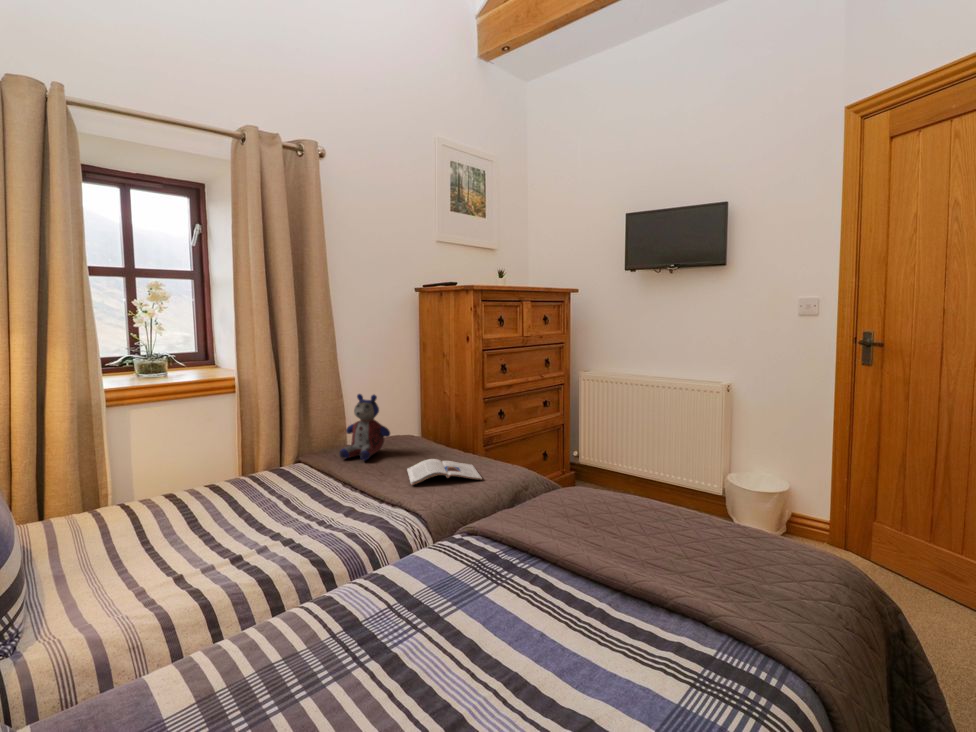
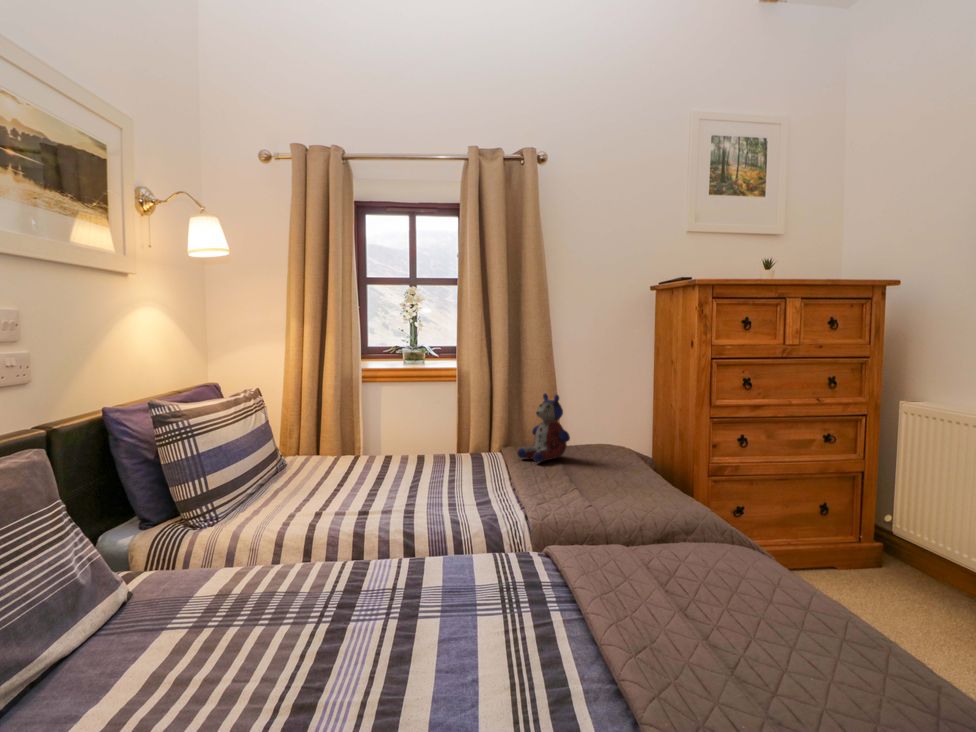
magazine: present [407,459,482,485] -> none [553,469,643,498]

